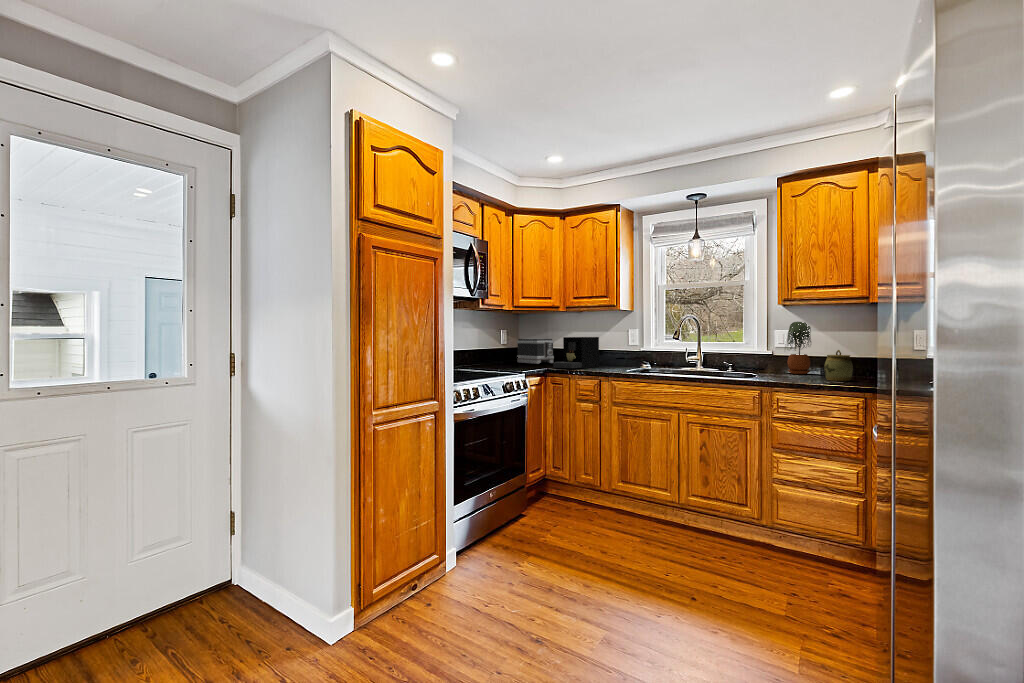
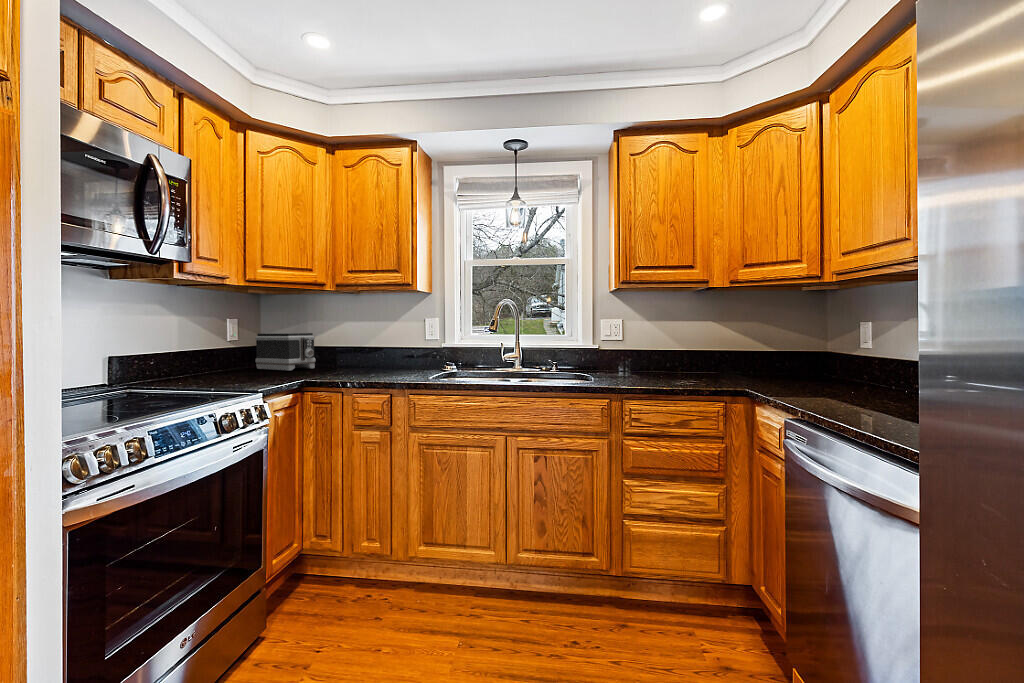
potted plant: present [787,322,811,374] -> none [615,311,642,374]
coffee maker: present [553,337,599,368] -> none [315,330,384,377]
jar: present [824,350,853,381] -> none [668,344,696,382]

